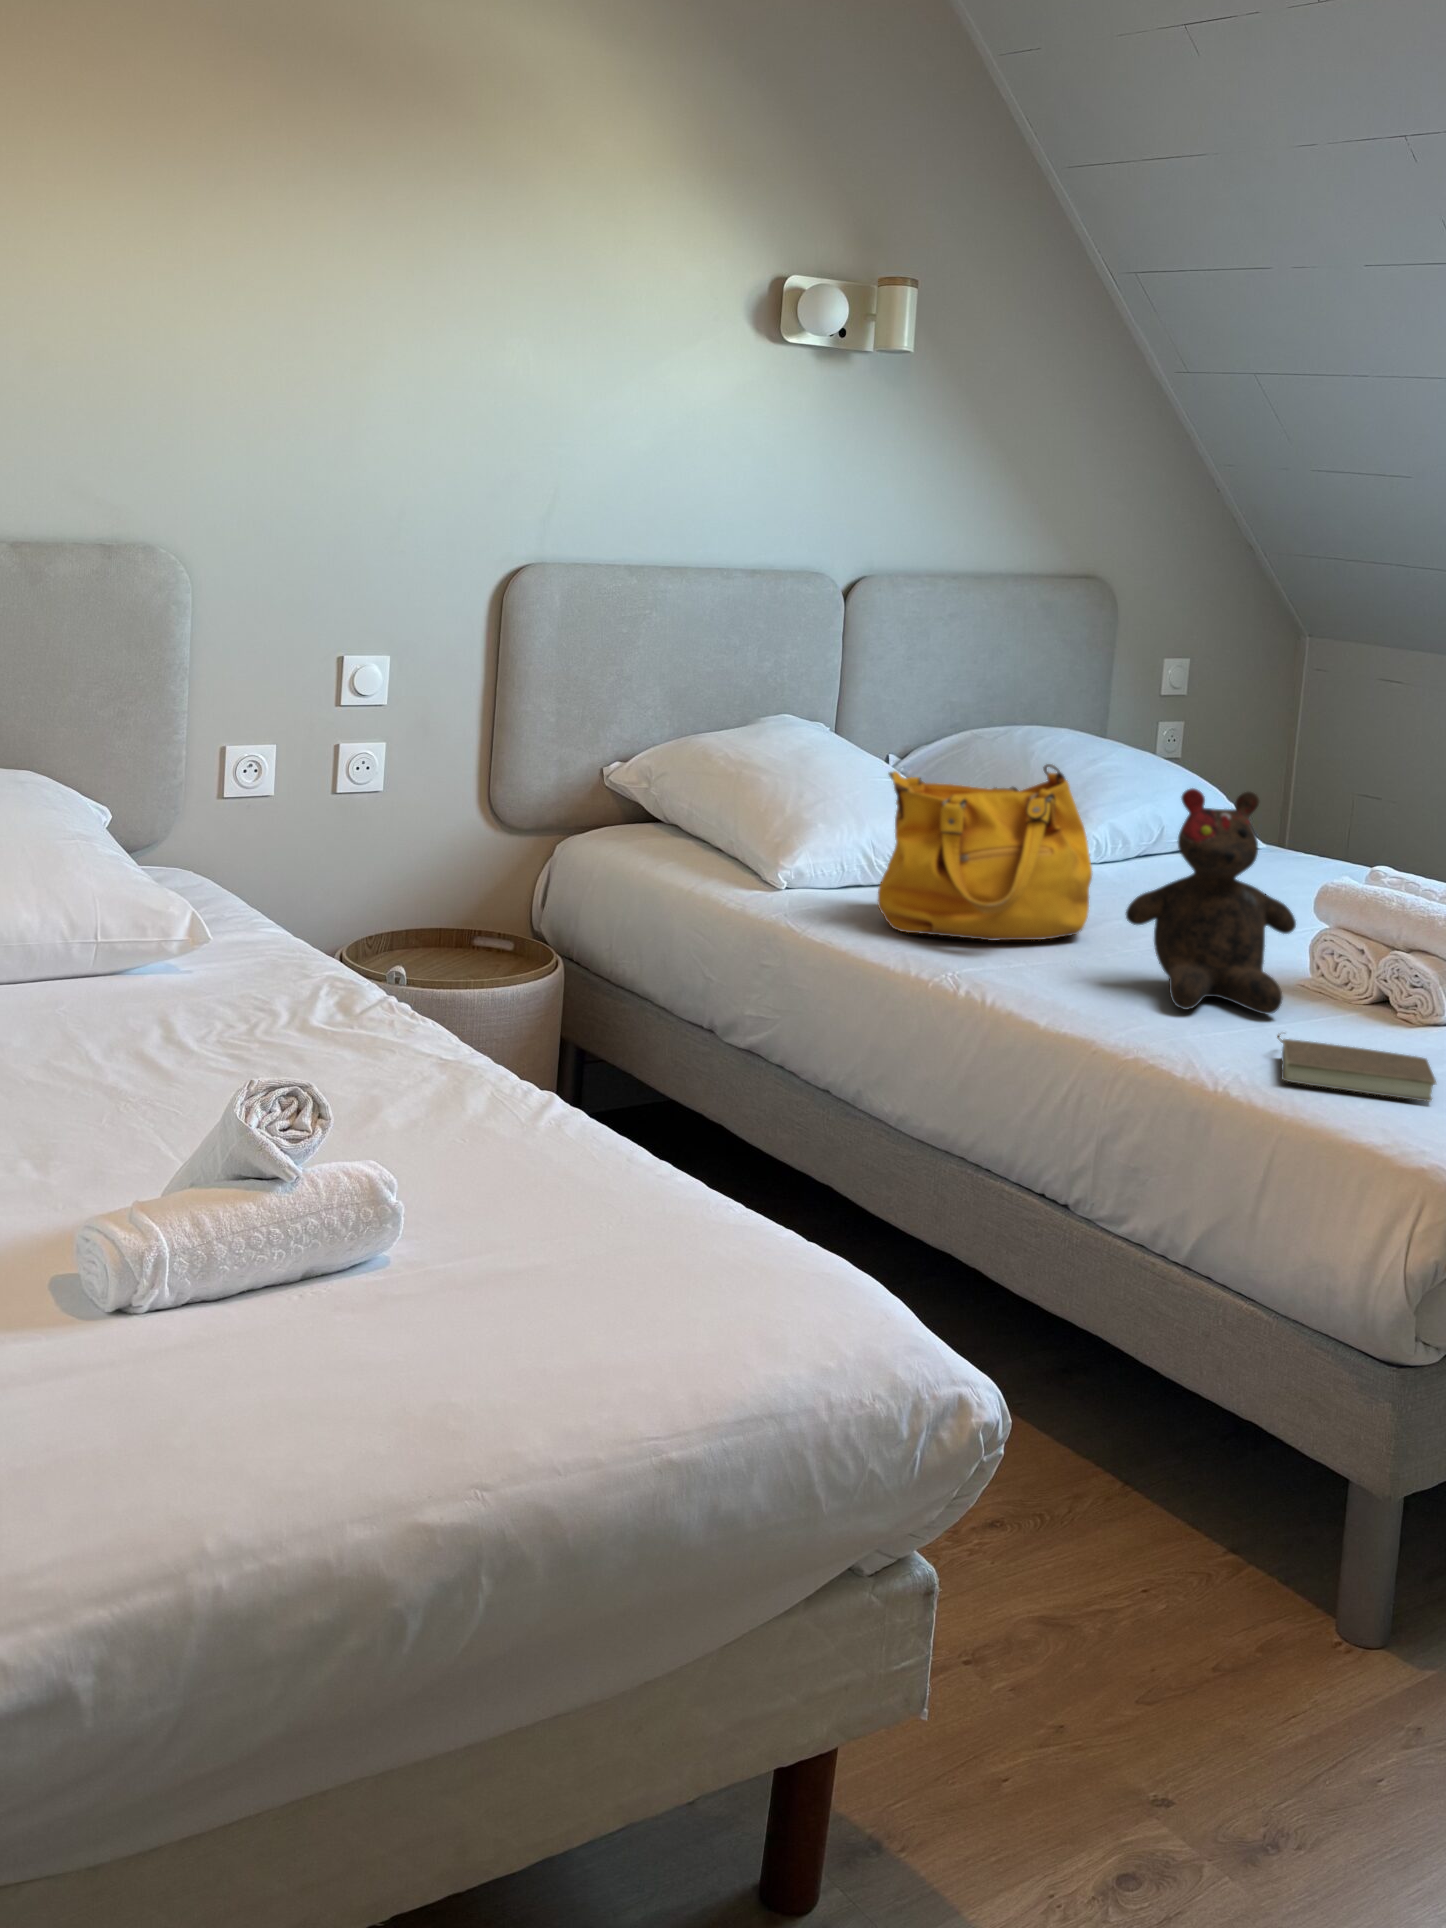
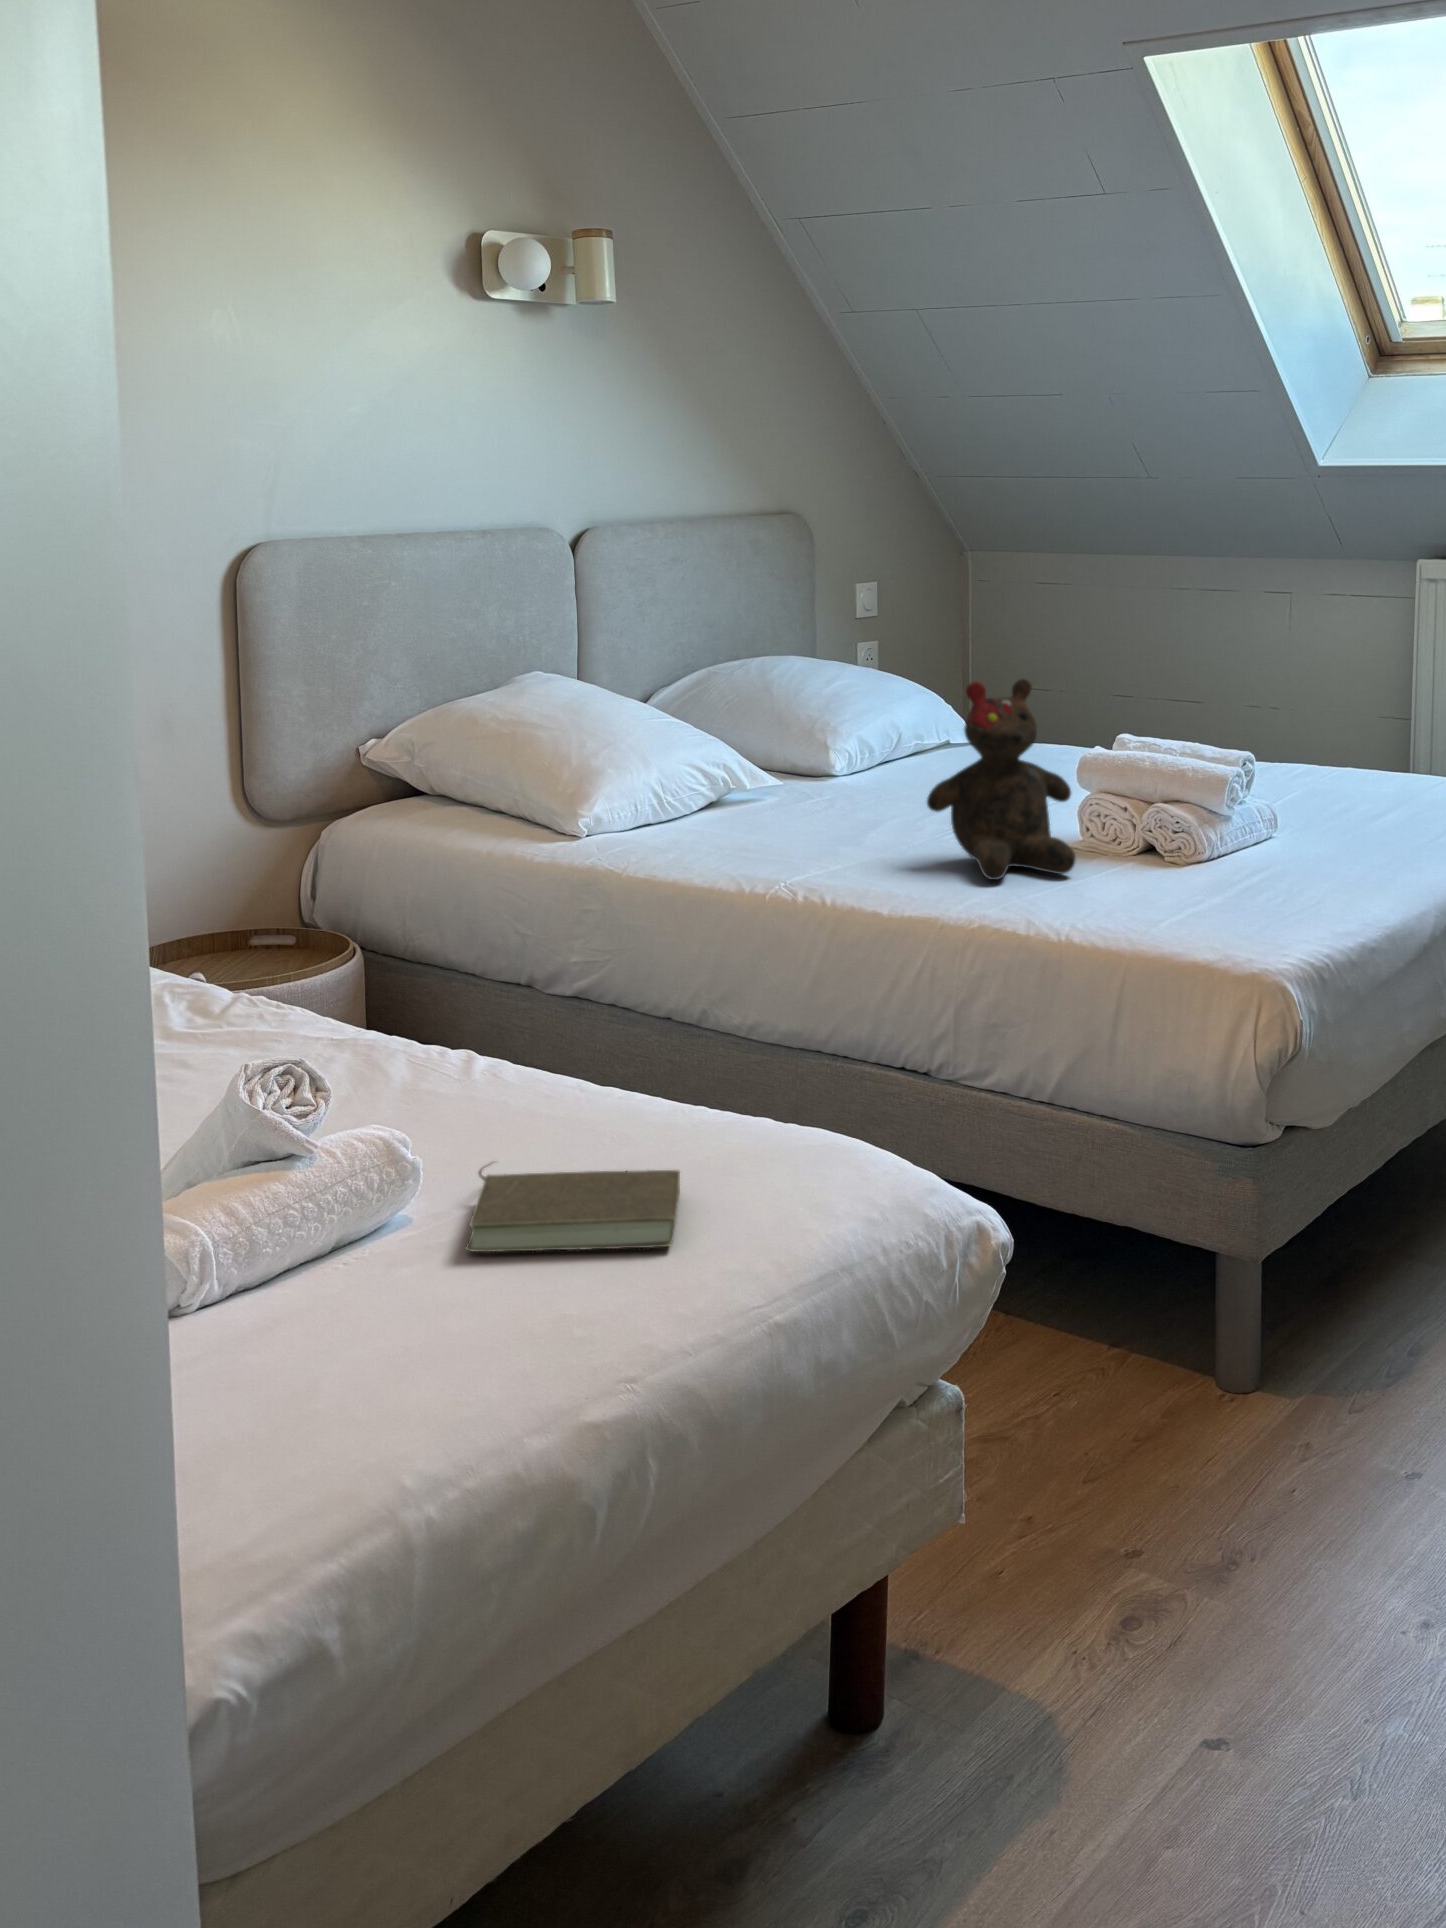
handbag: present [878,764,1092,941] -> none [680,678,874,851]
book: present [1278,1034,1436,1102] -> present [466,1164,680,1252]

